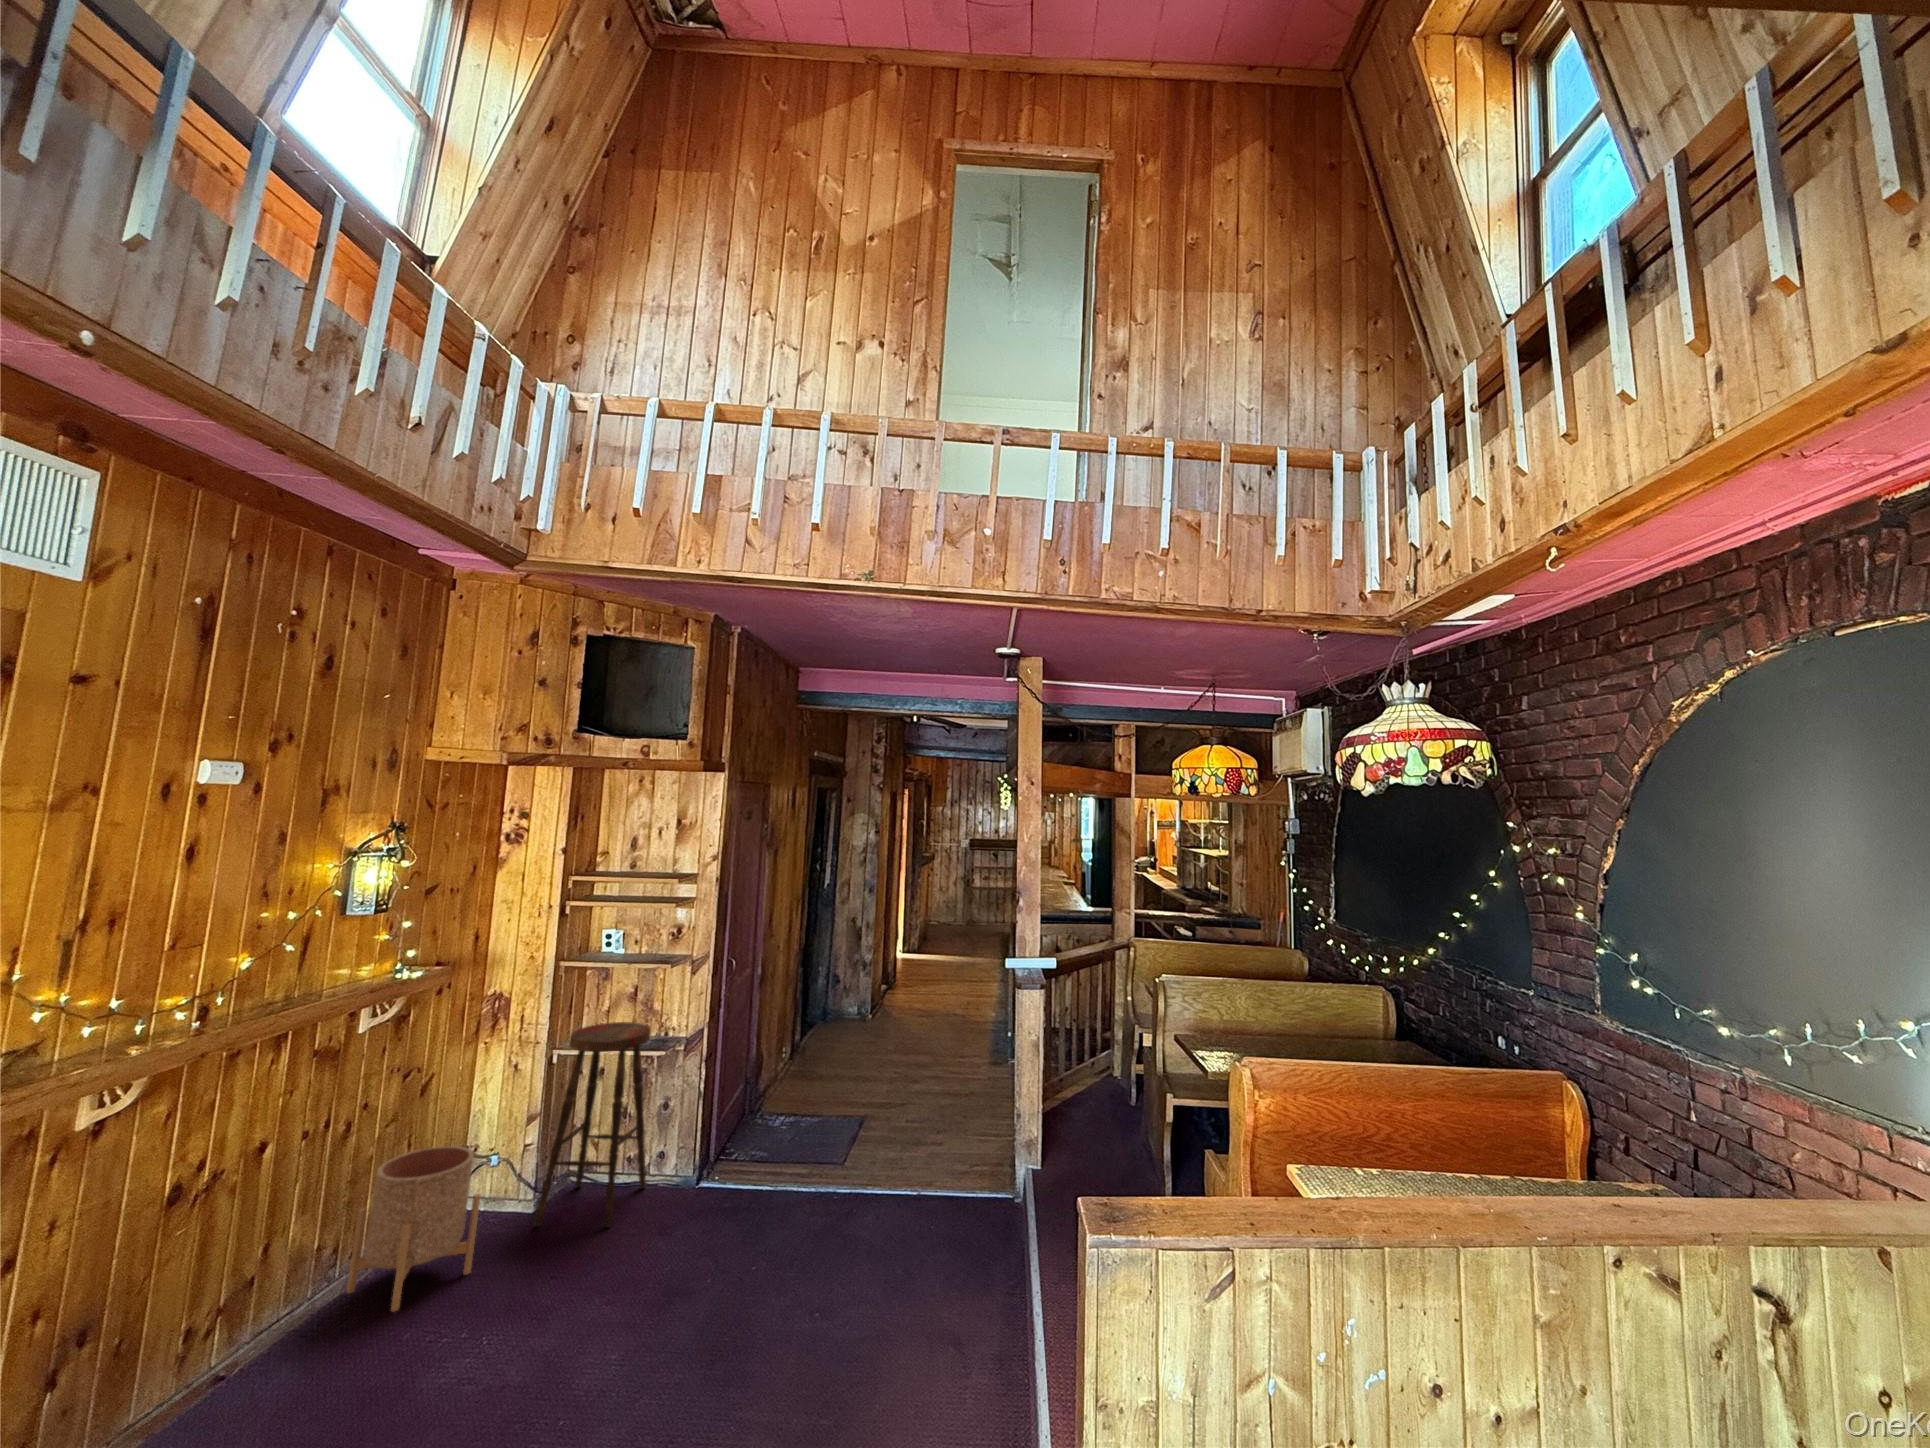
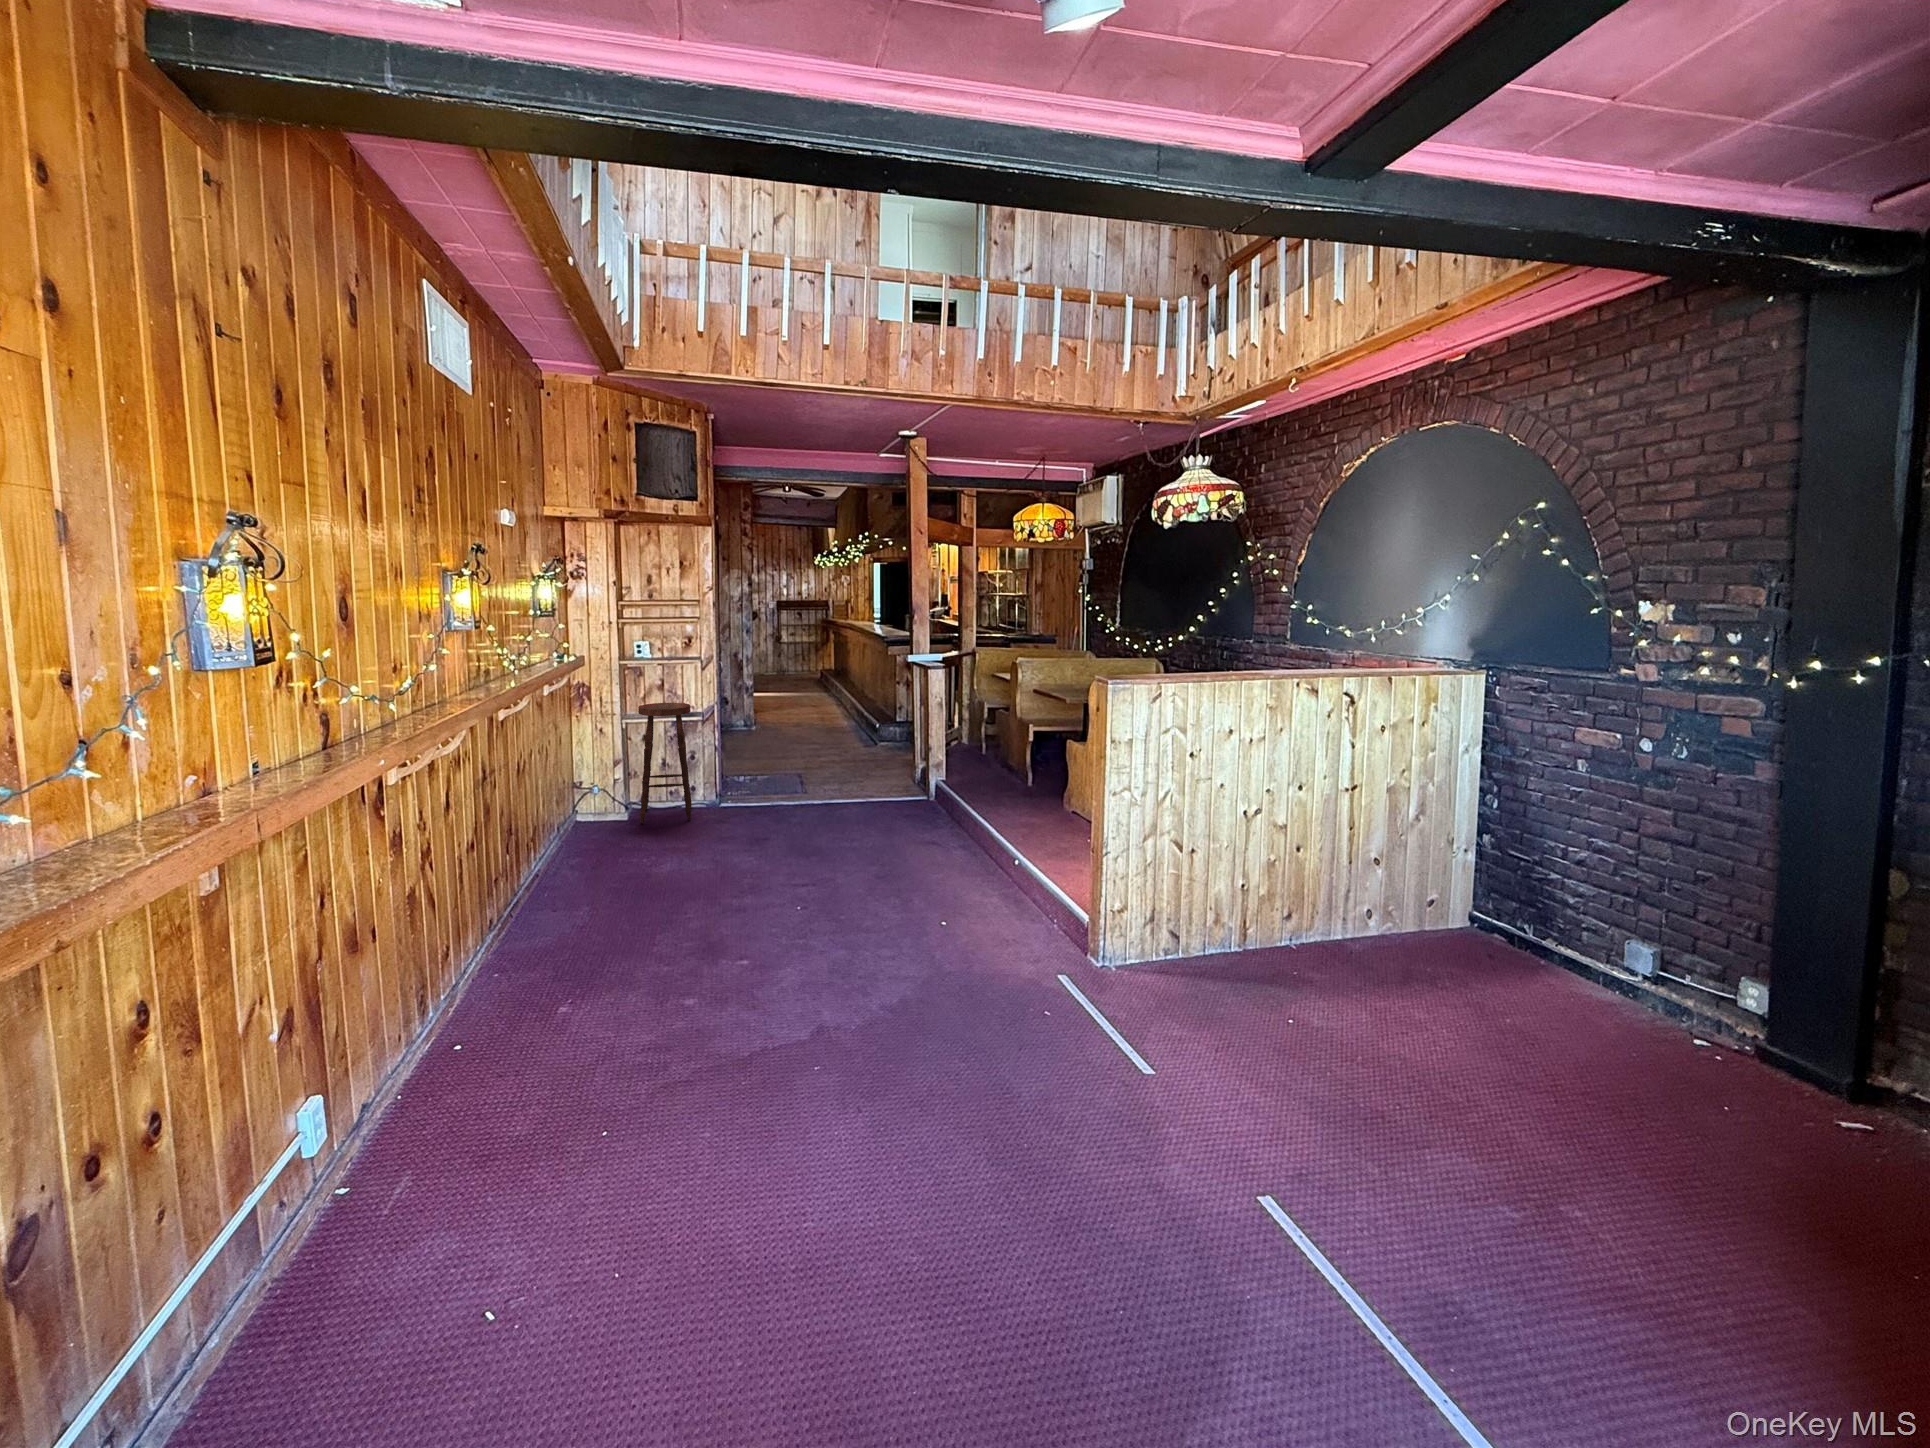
planter: present [347,1146,481,1312] -> none [558,771,627,854]

